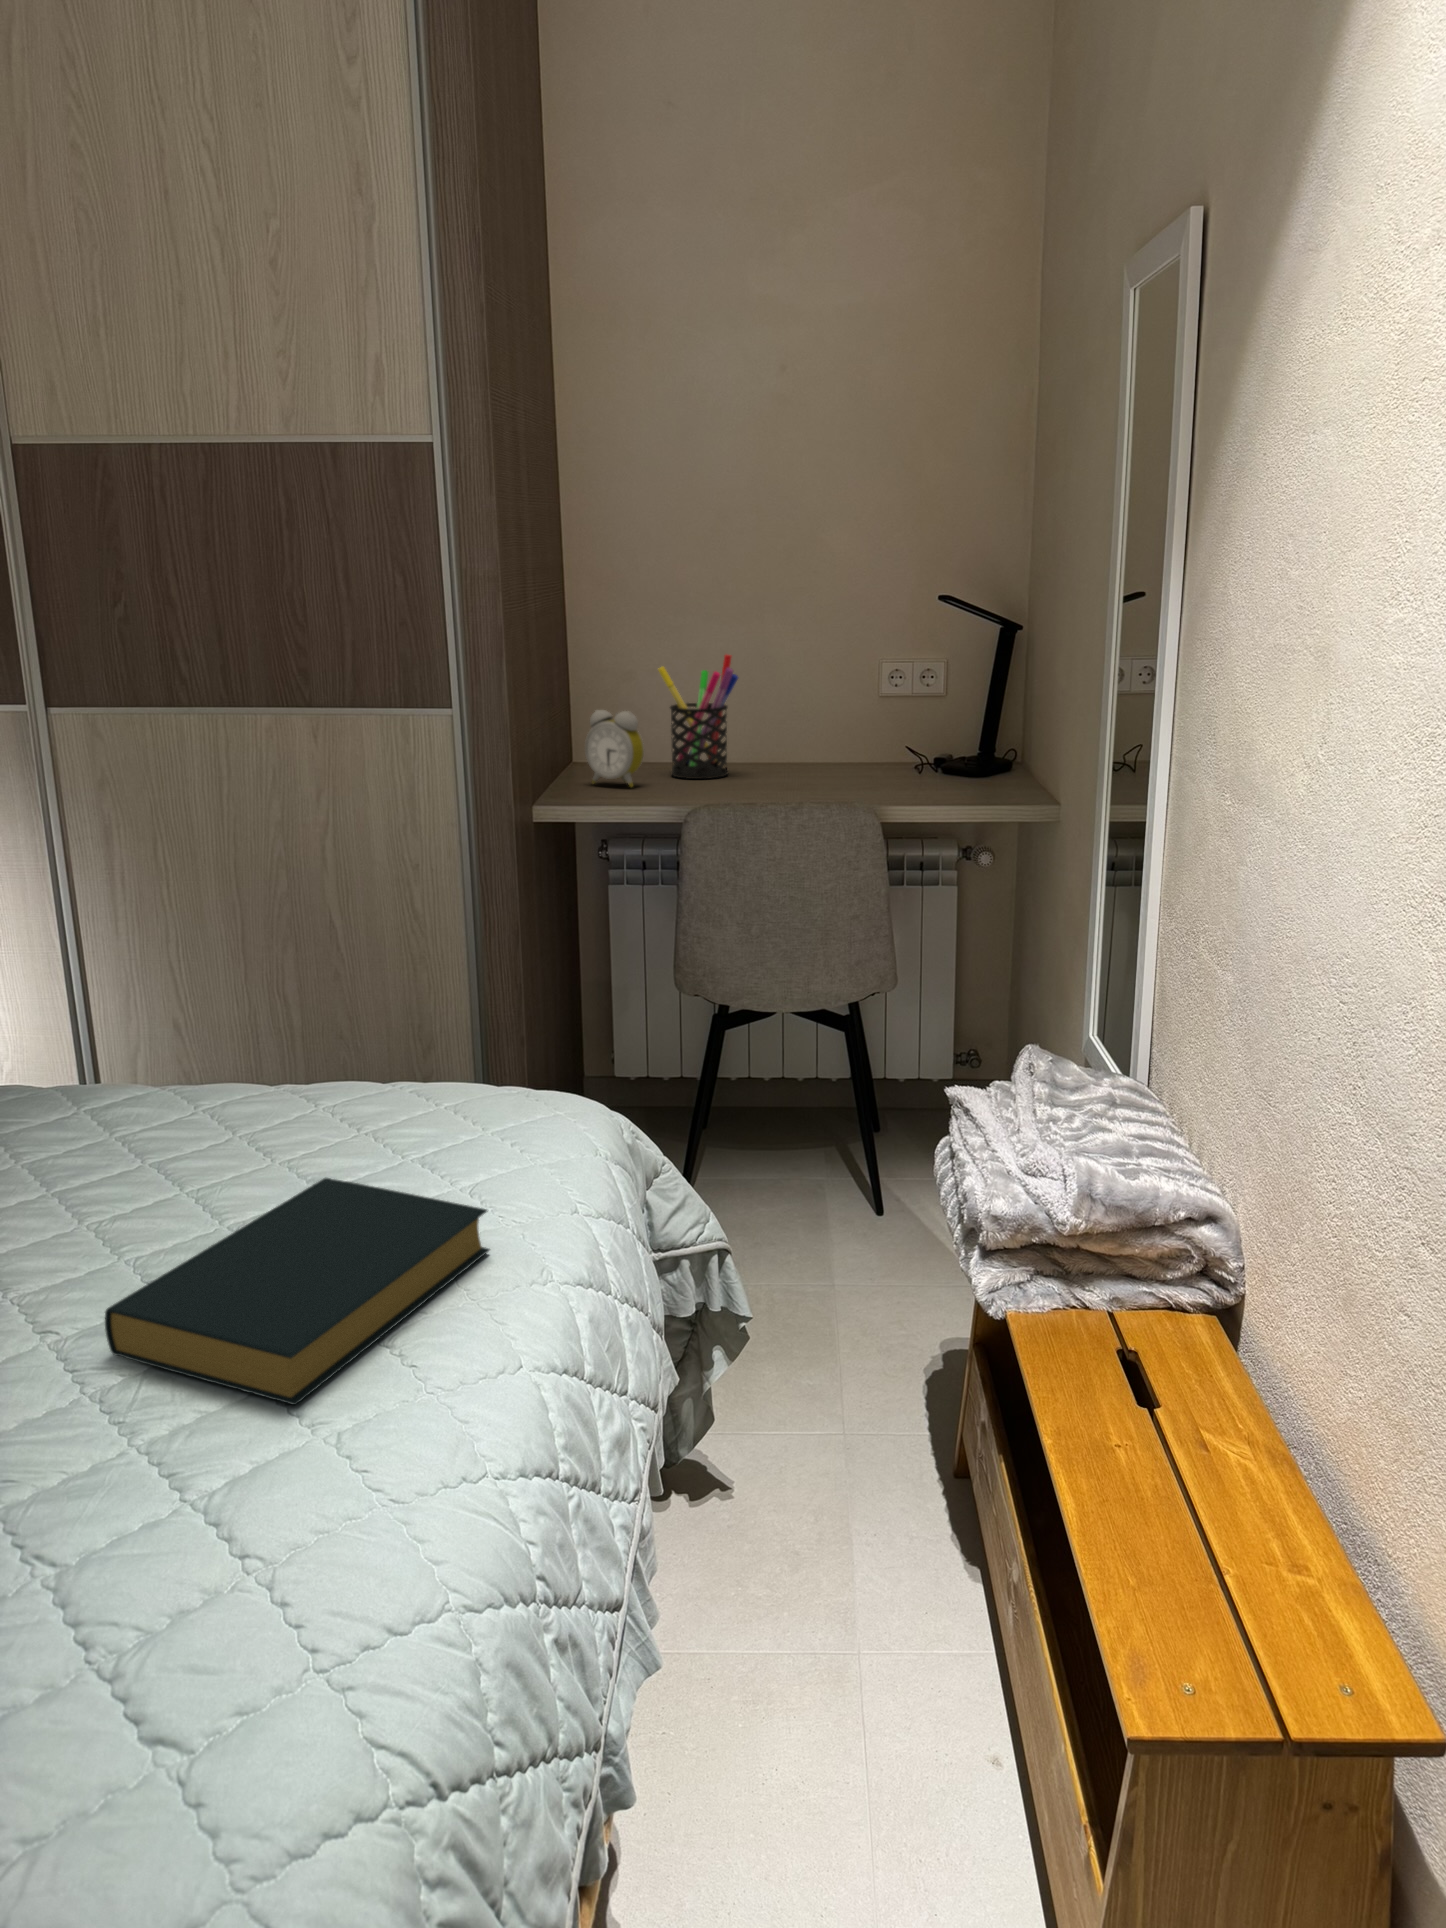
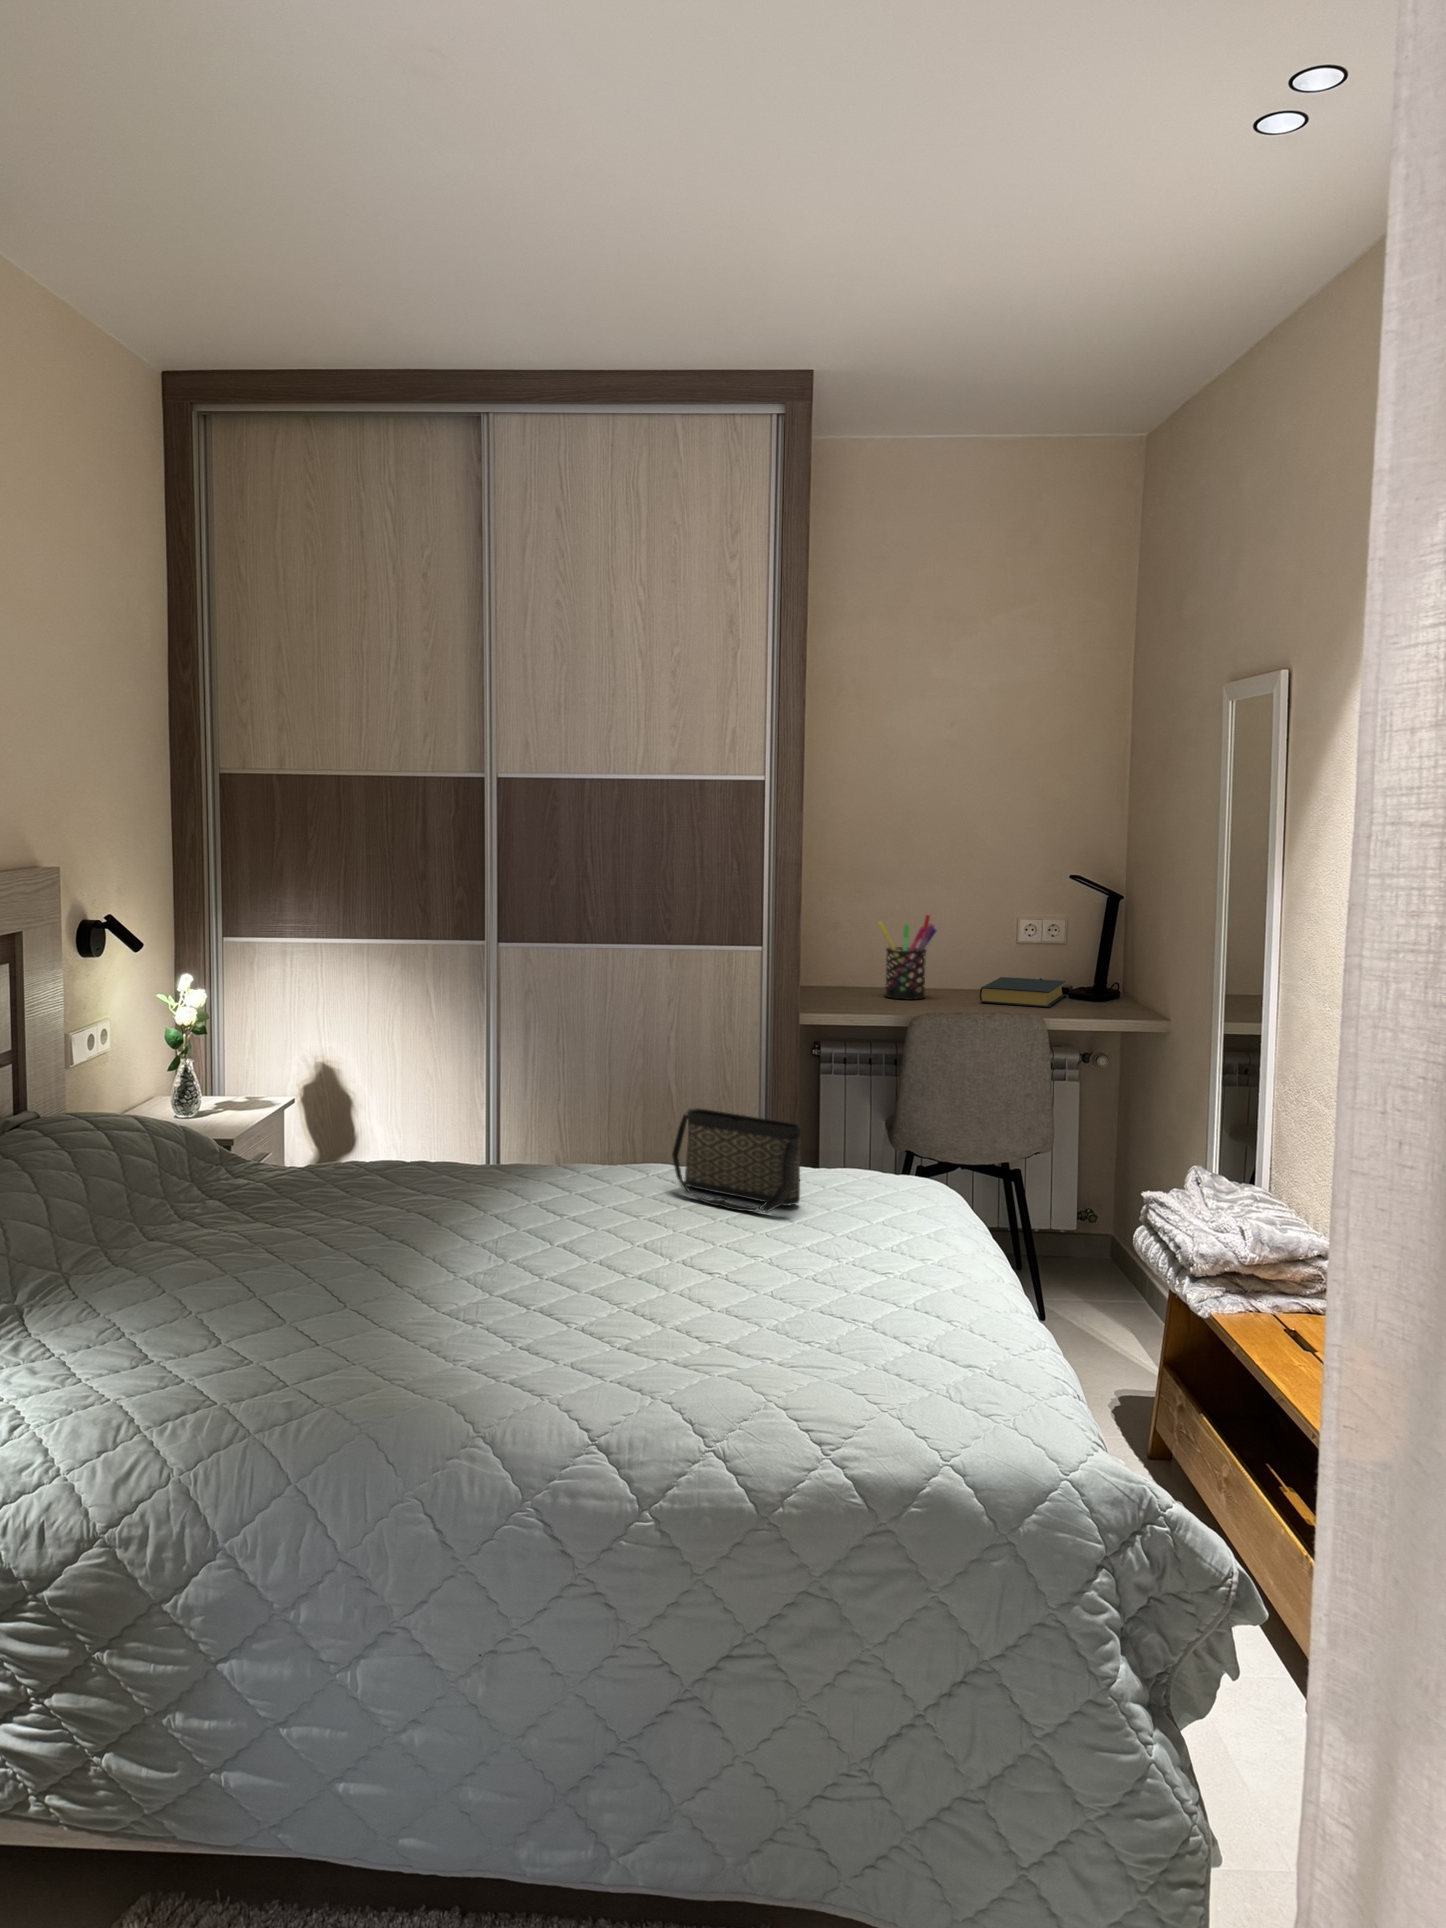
alarm clock: present [585,710,644,787] -> none [833,950,876,1004]
handbag: none [99,994,303,1185] -> present [672,1108,801,1212]
hardback book: present [105,1178,489,1405] -> present [980,977,1065,1007]

